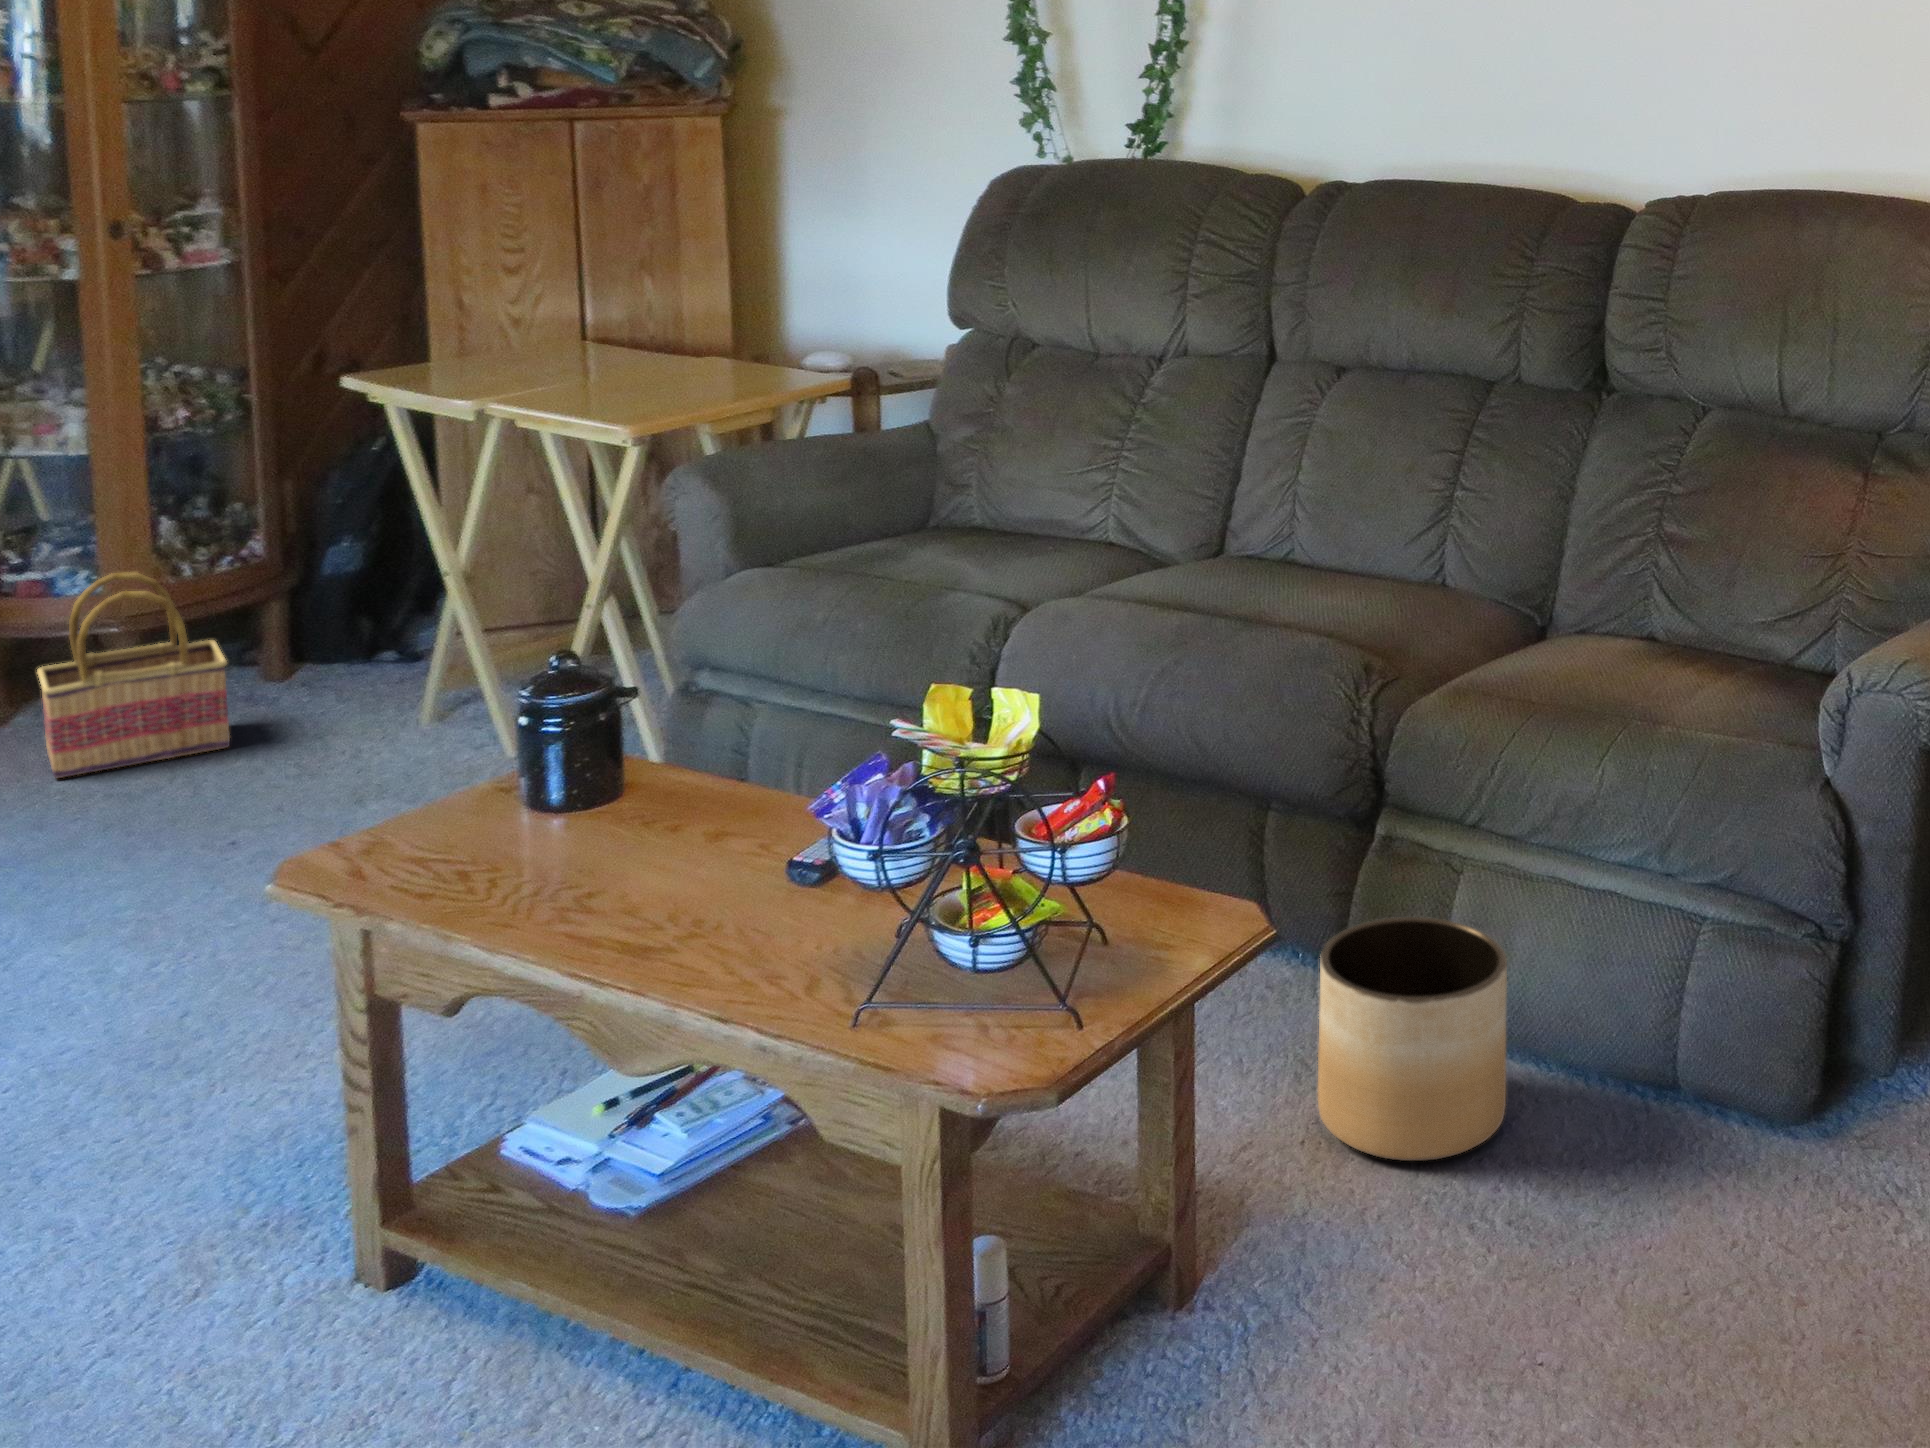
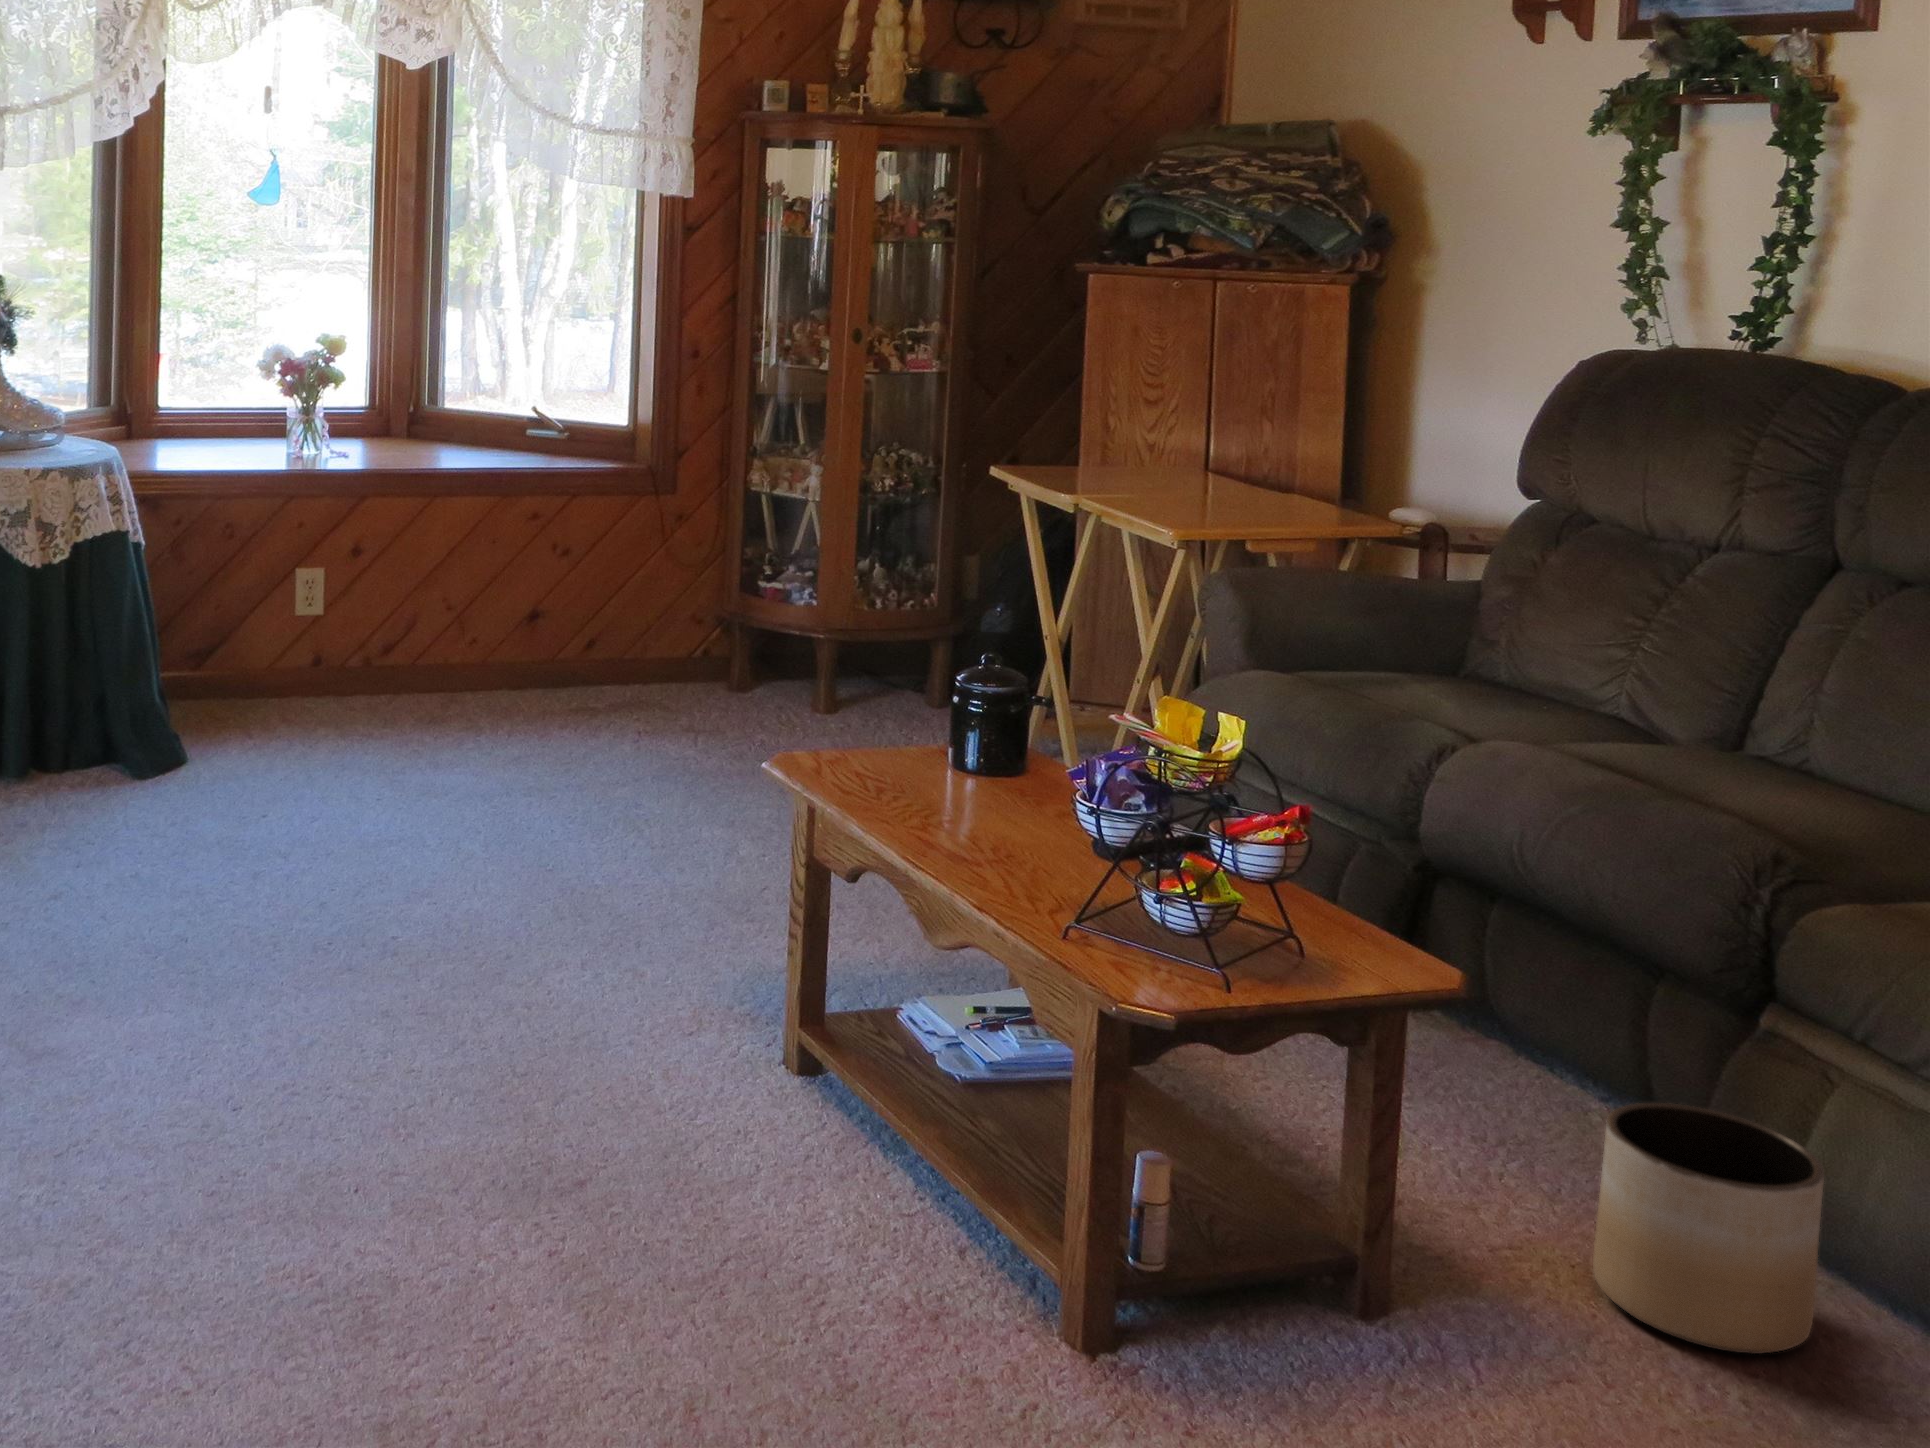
basket: present [37,572,230,778] -> none [761,589,883,739]

